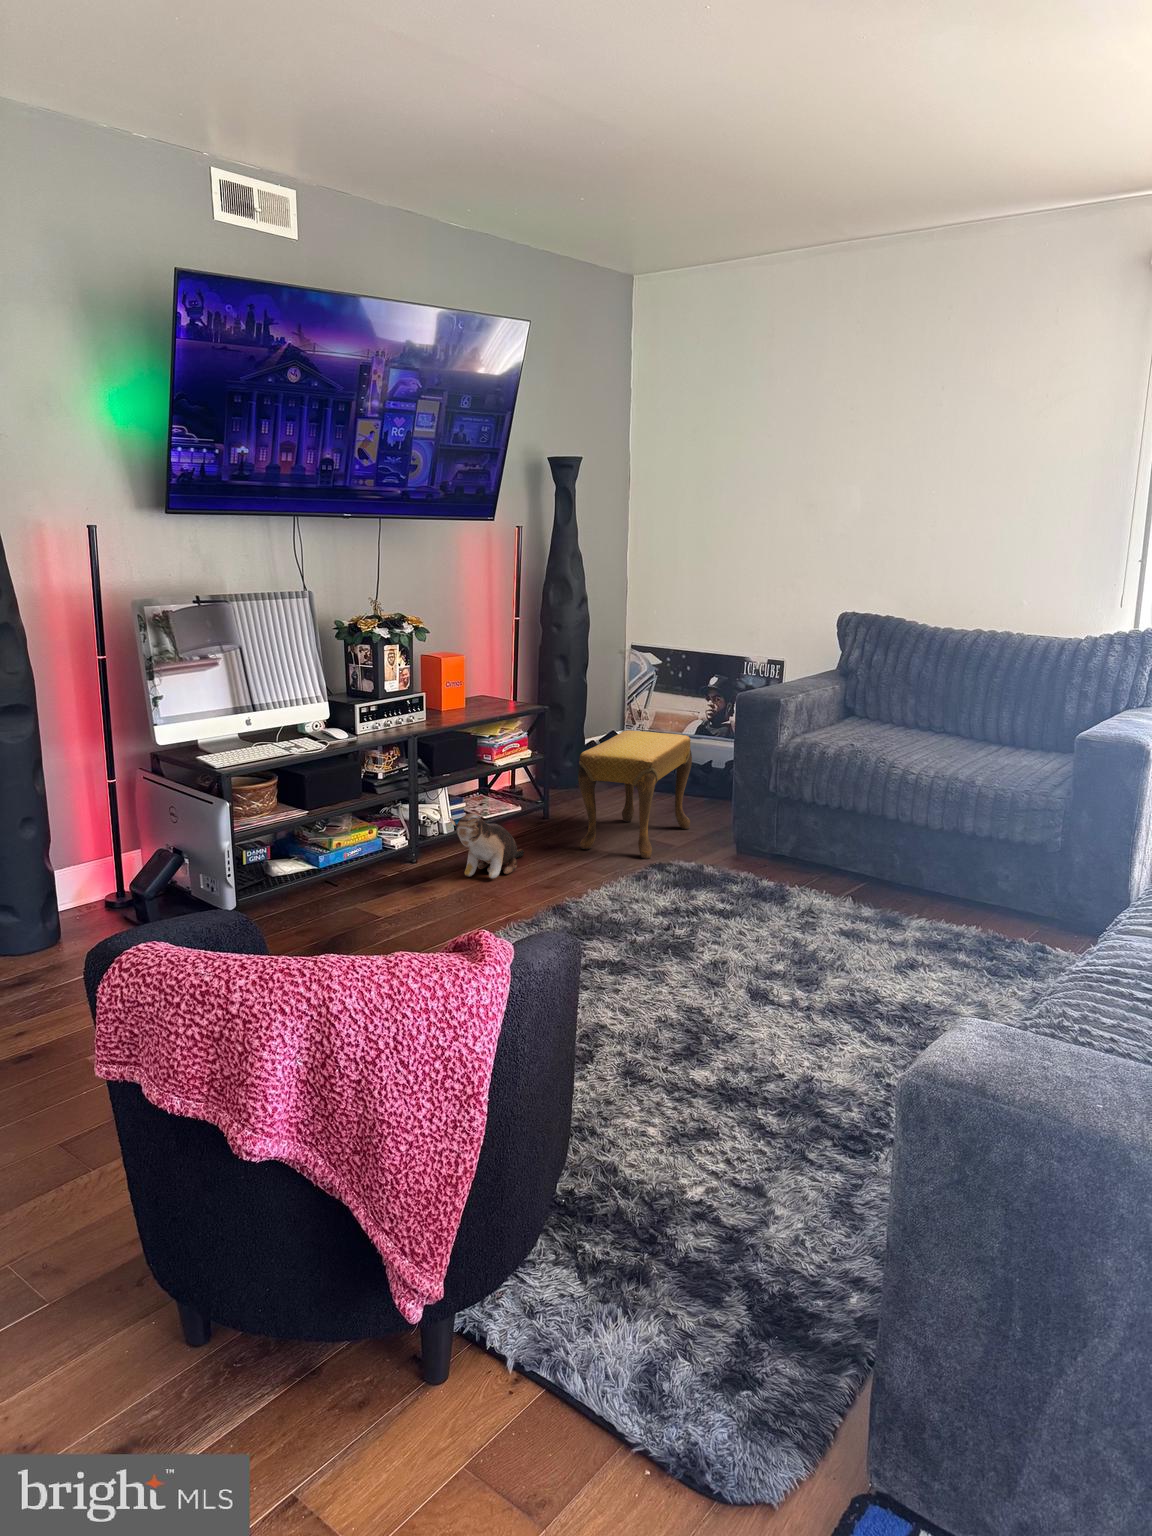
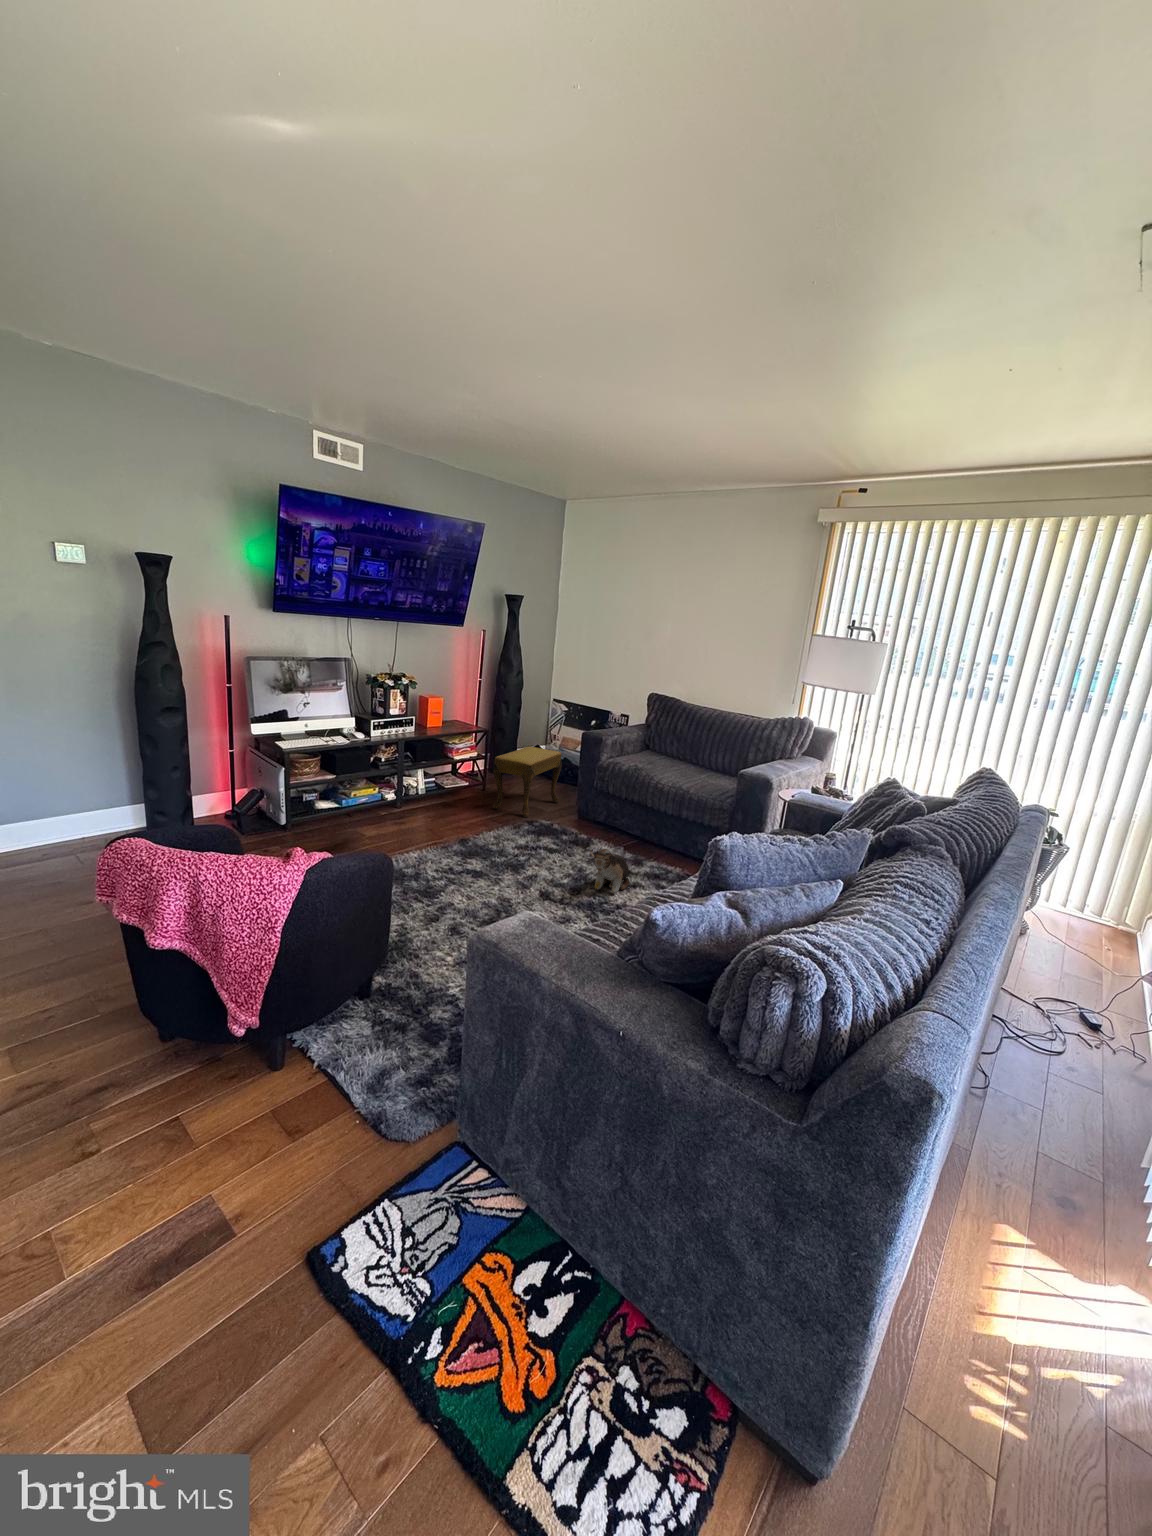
plush toy: present [449,813,524,878] -> present [591,849,631,893]

